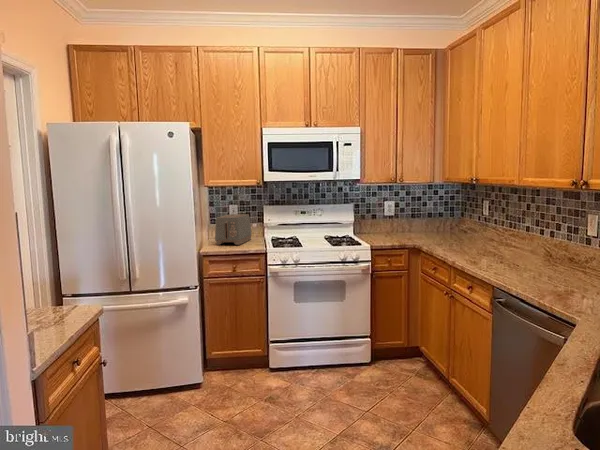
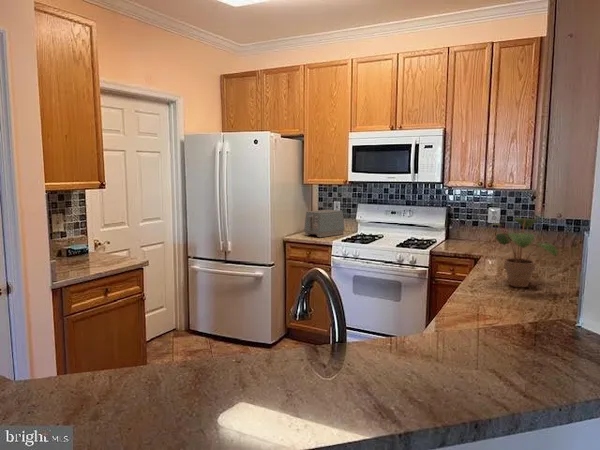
potted plant: none [472,202,537,262] -> present [492,218,558,287]

